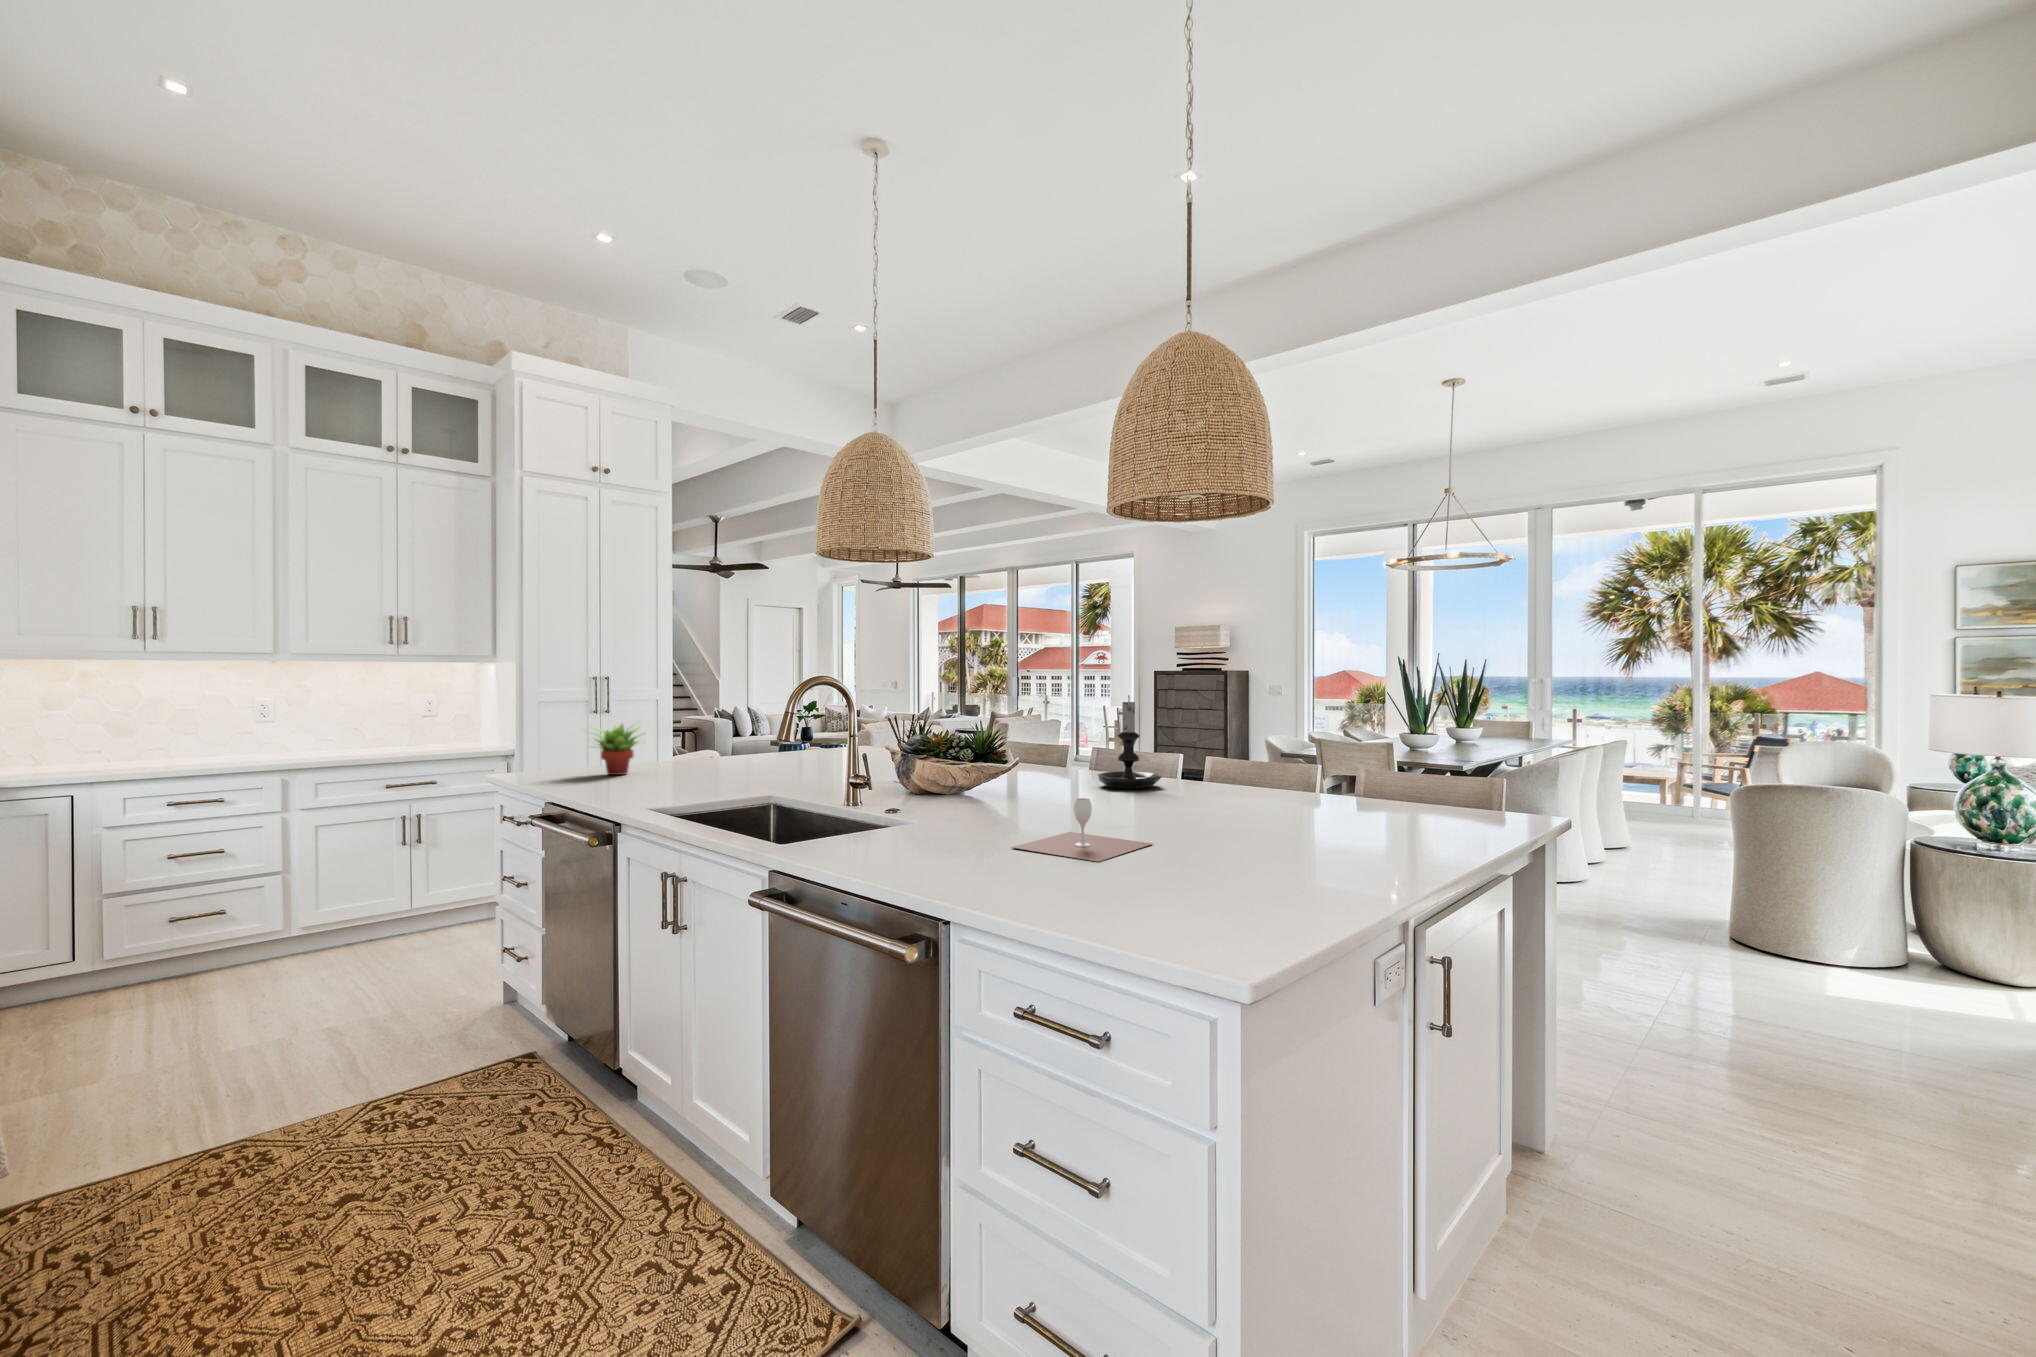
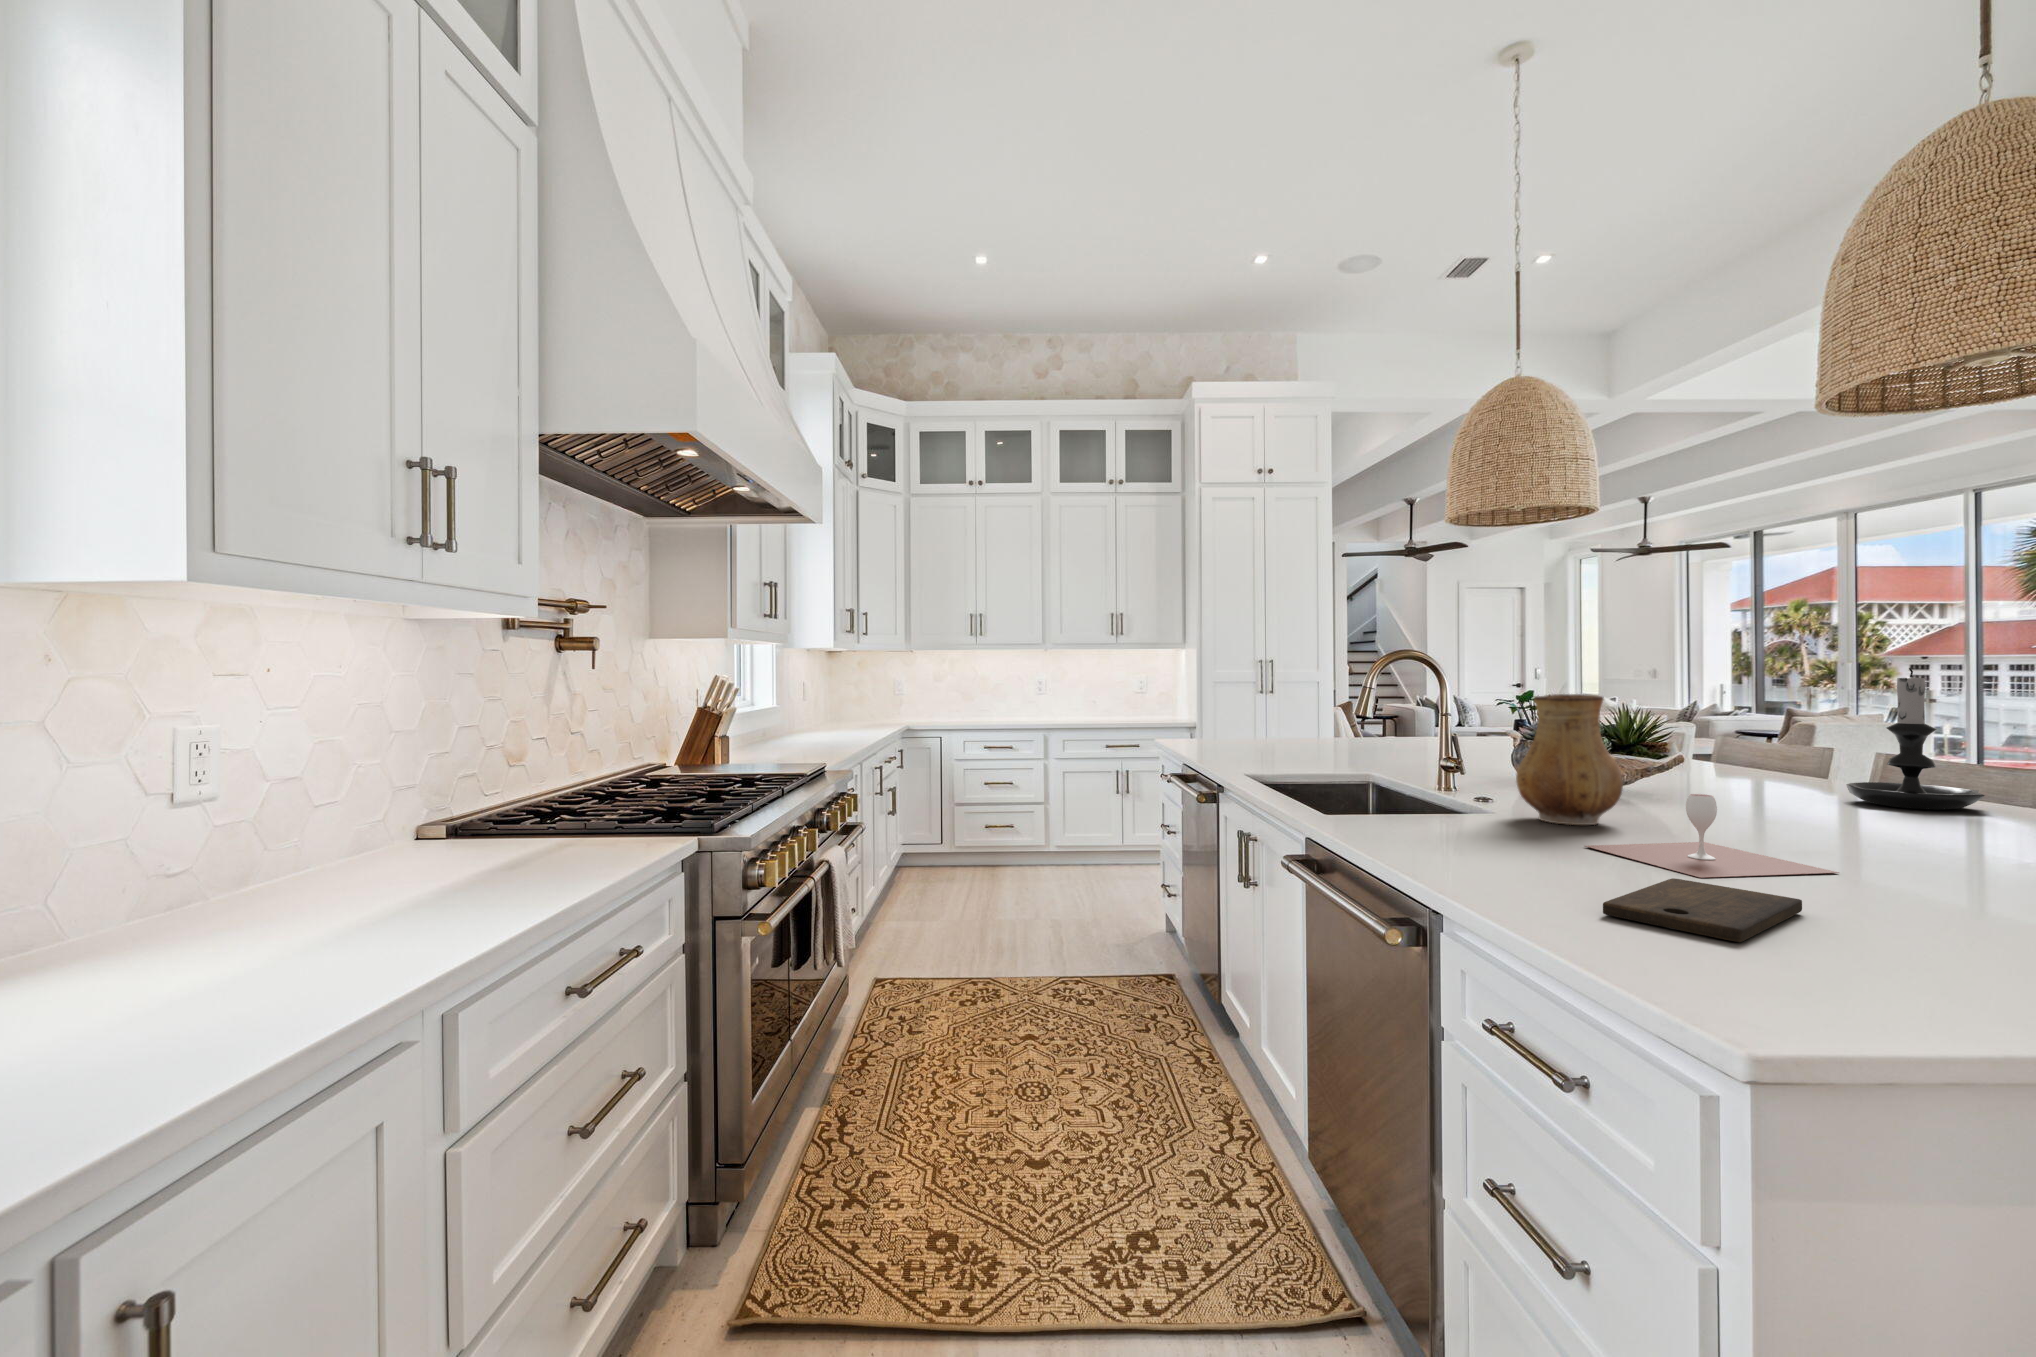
ceramic pitcher: none [940,722,1012,830] -> present [1516,694,1623,825]
succulent plant: present [587,724,646,775] -> none [1215,696,1271,746]
cutting board: none [1086,866,1171,908] -> present [1603,878,1802,942]

